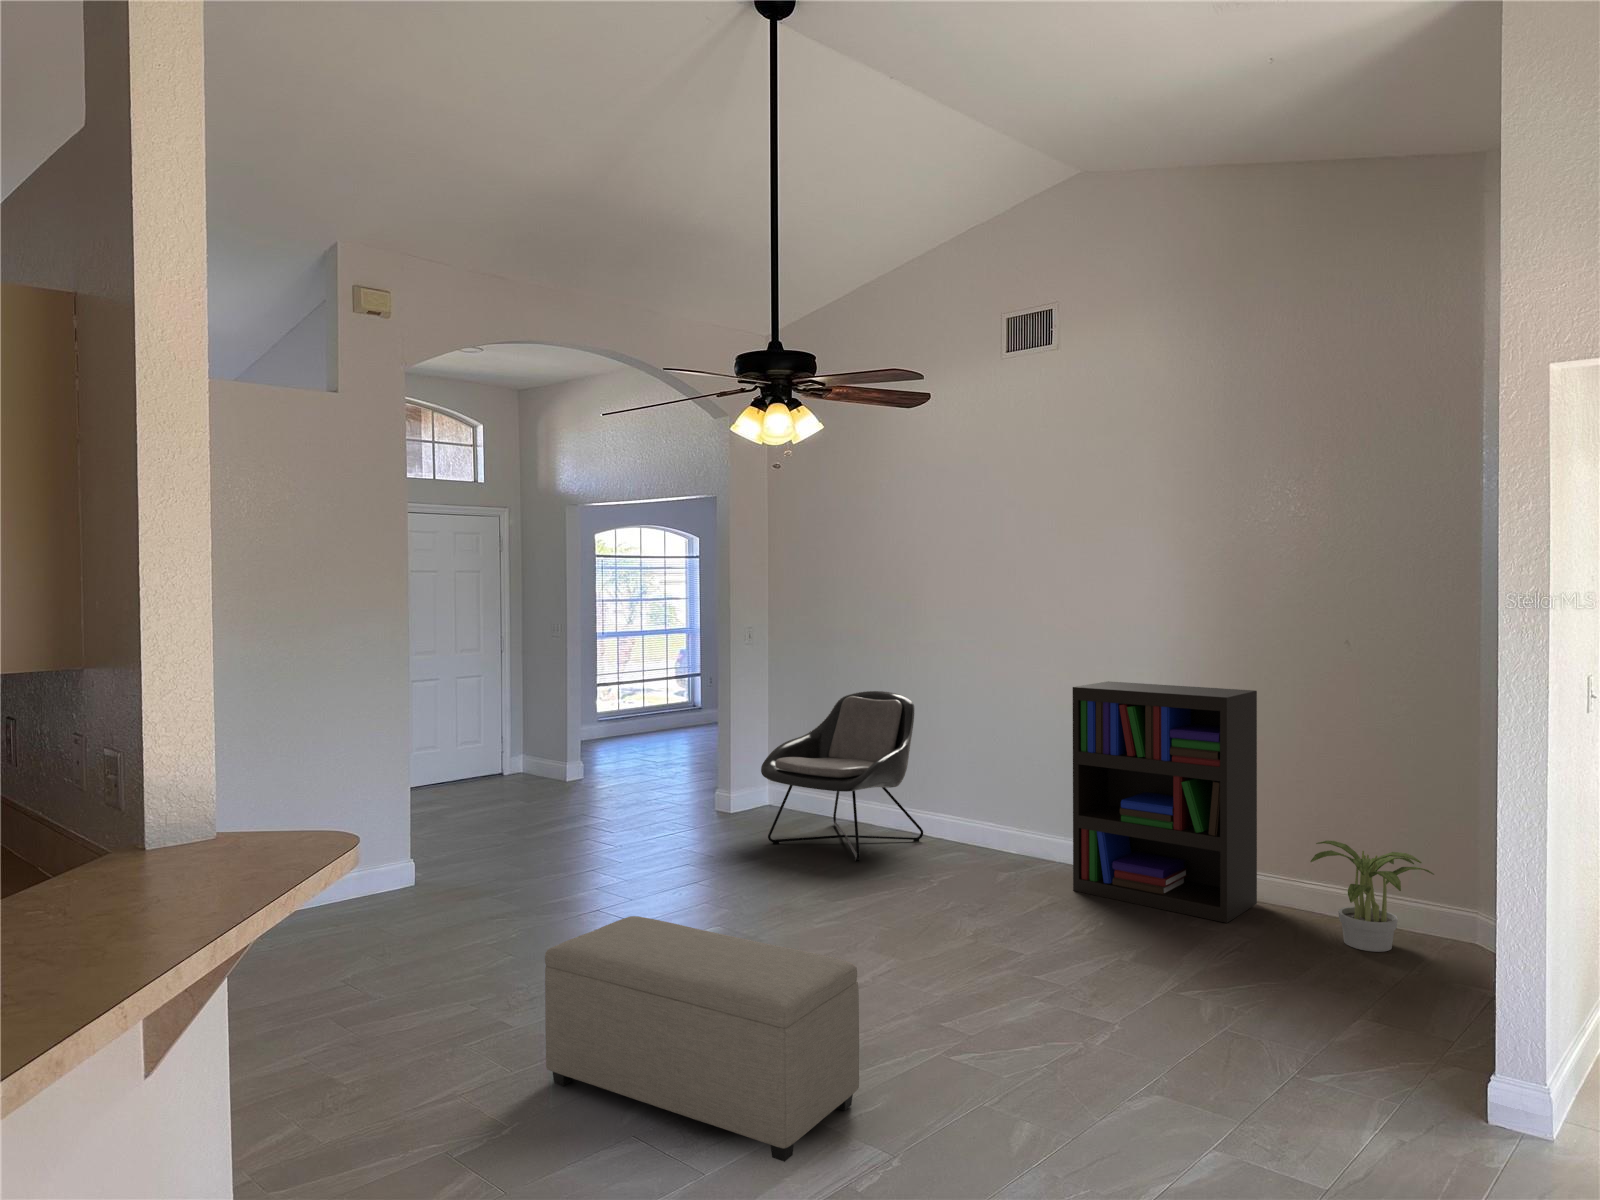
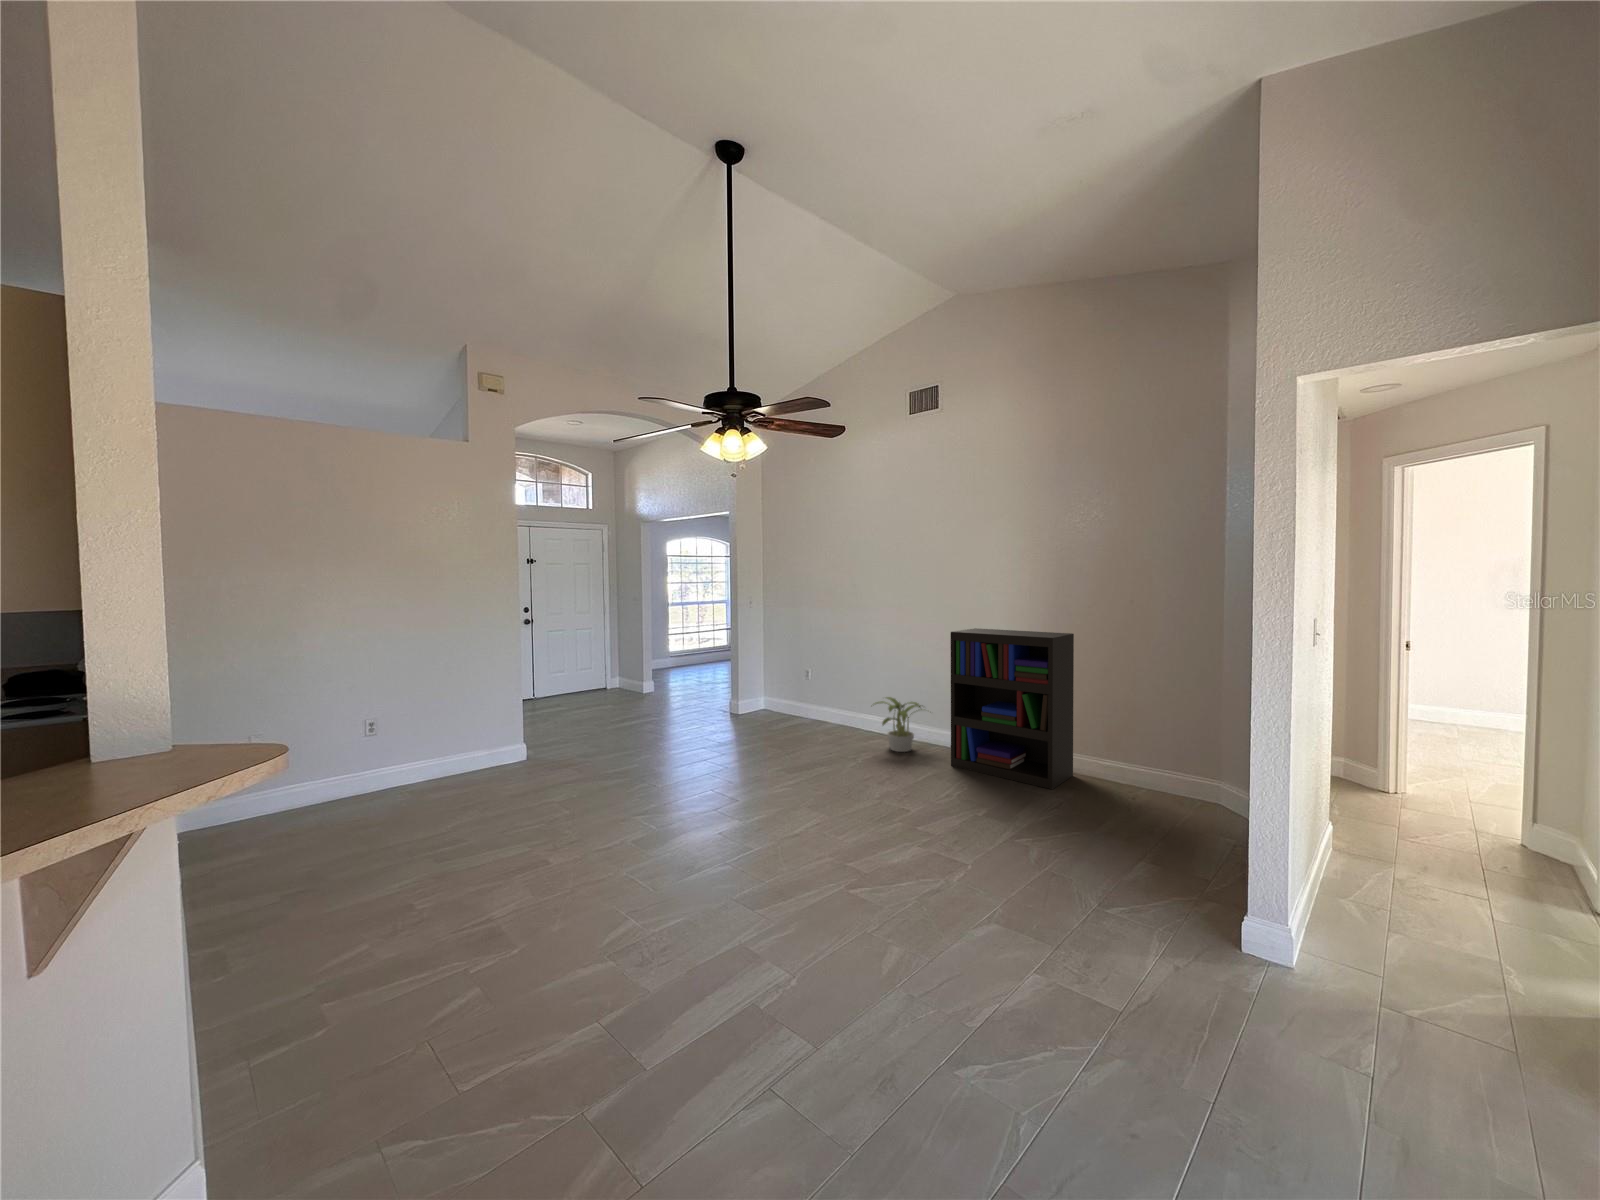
lounge chair: present [761,691,923,862] -> none [754,636,858,745]
potted plant: present [1311,841,1434,952] -> present [875,697,922,752]
ottoman: present [545,916,859,1162] -> none [554,790,775,981]

